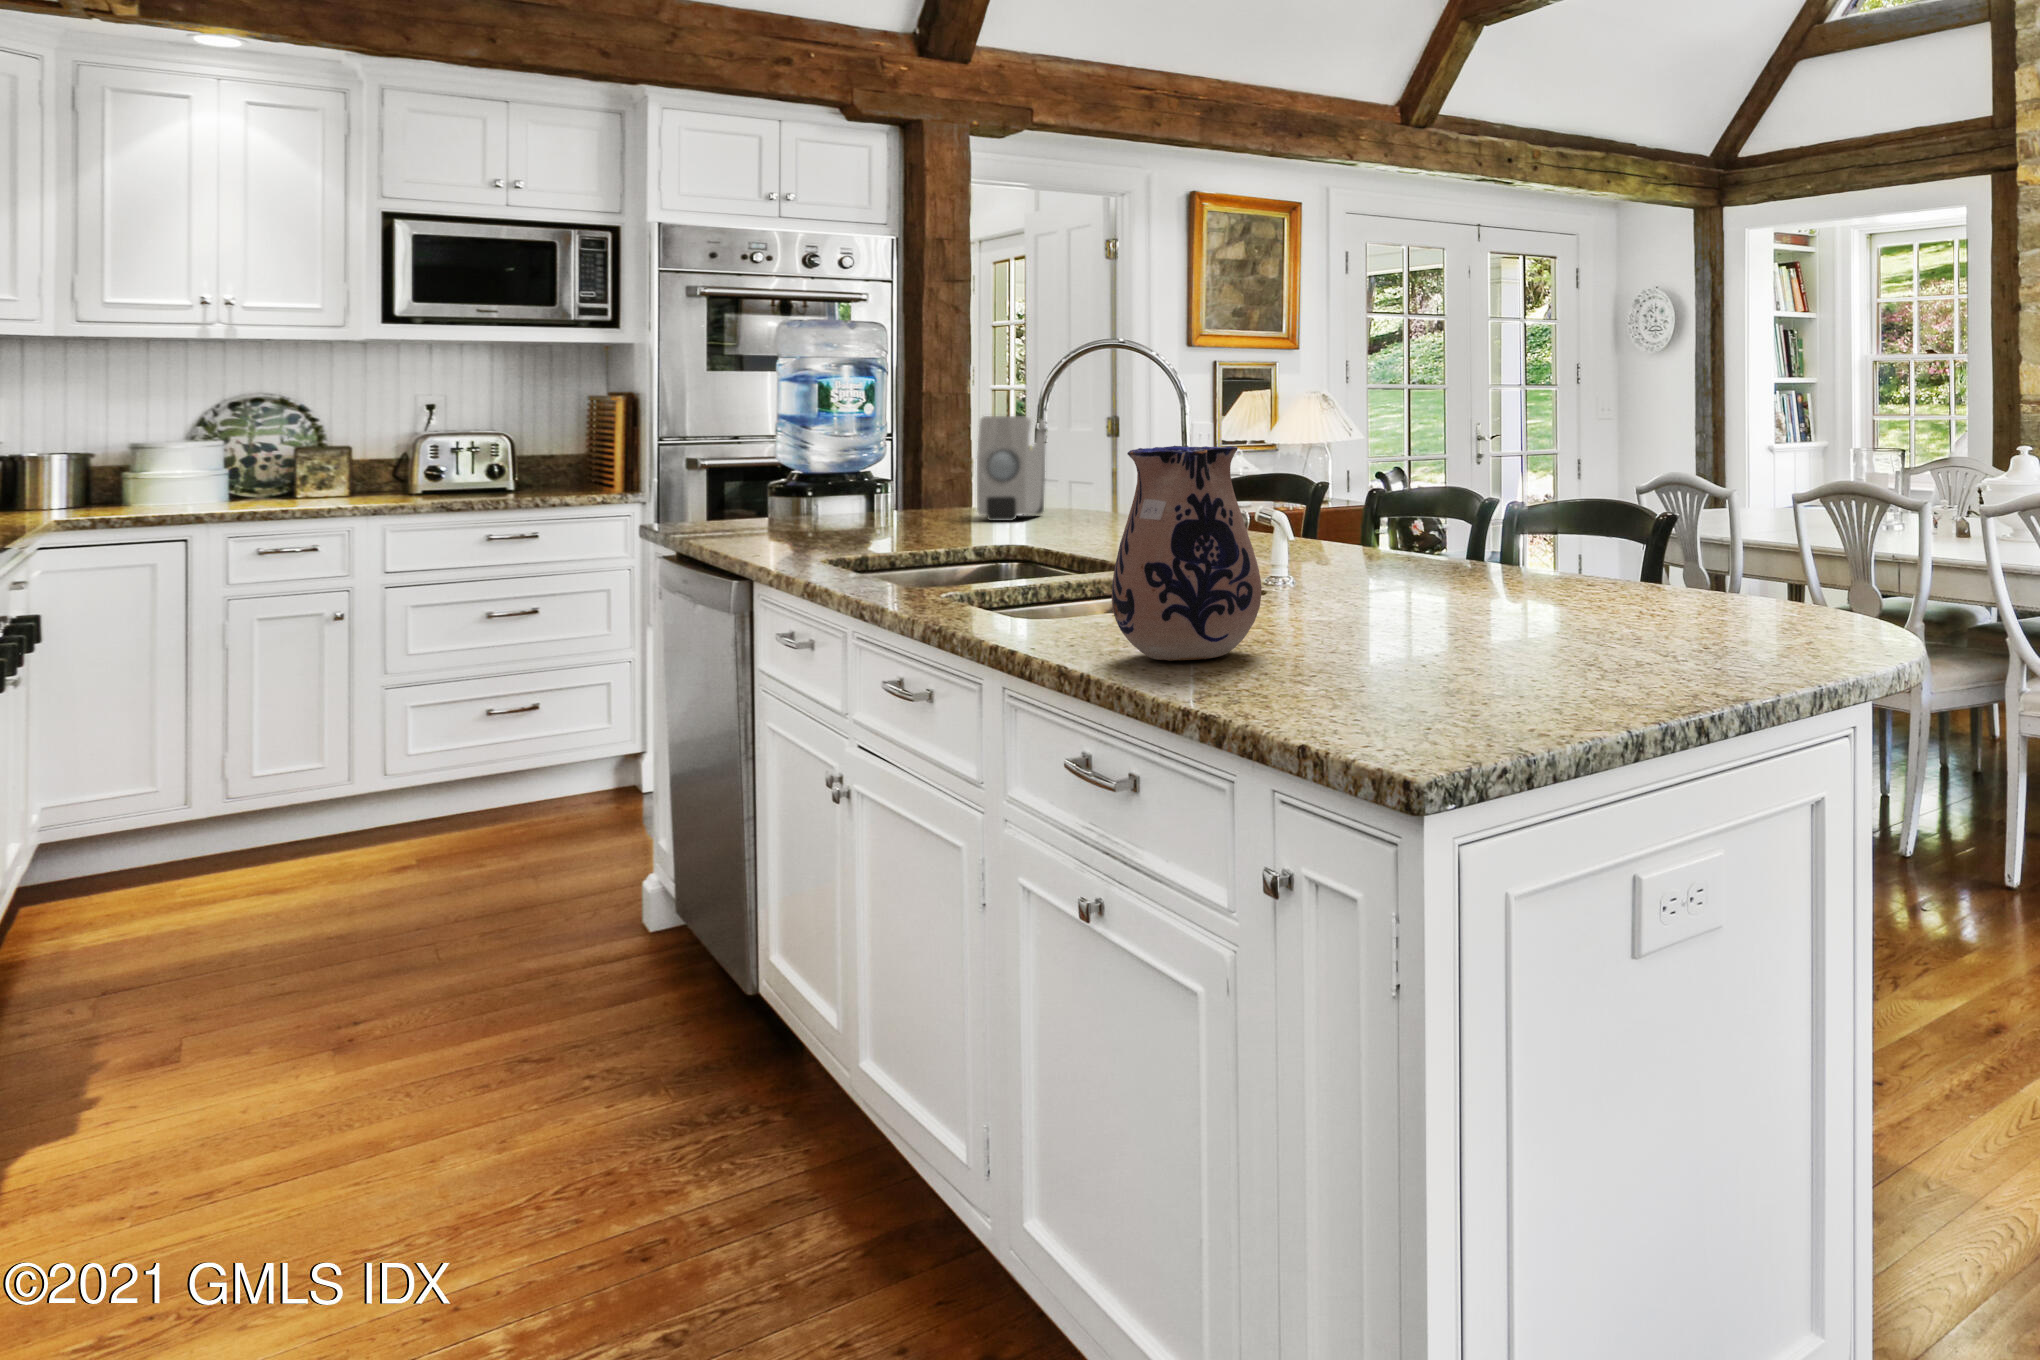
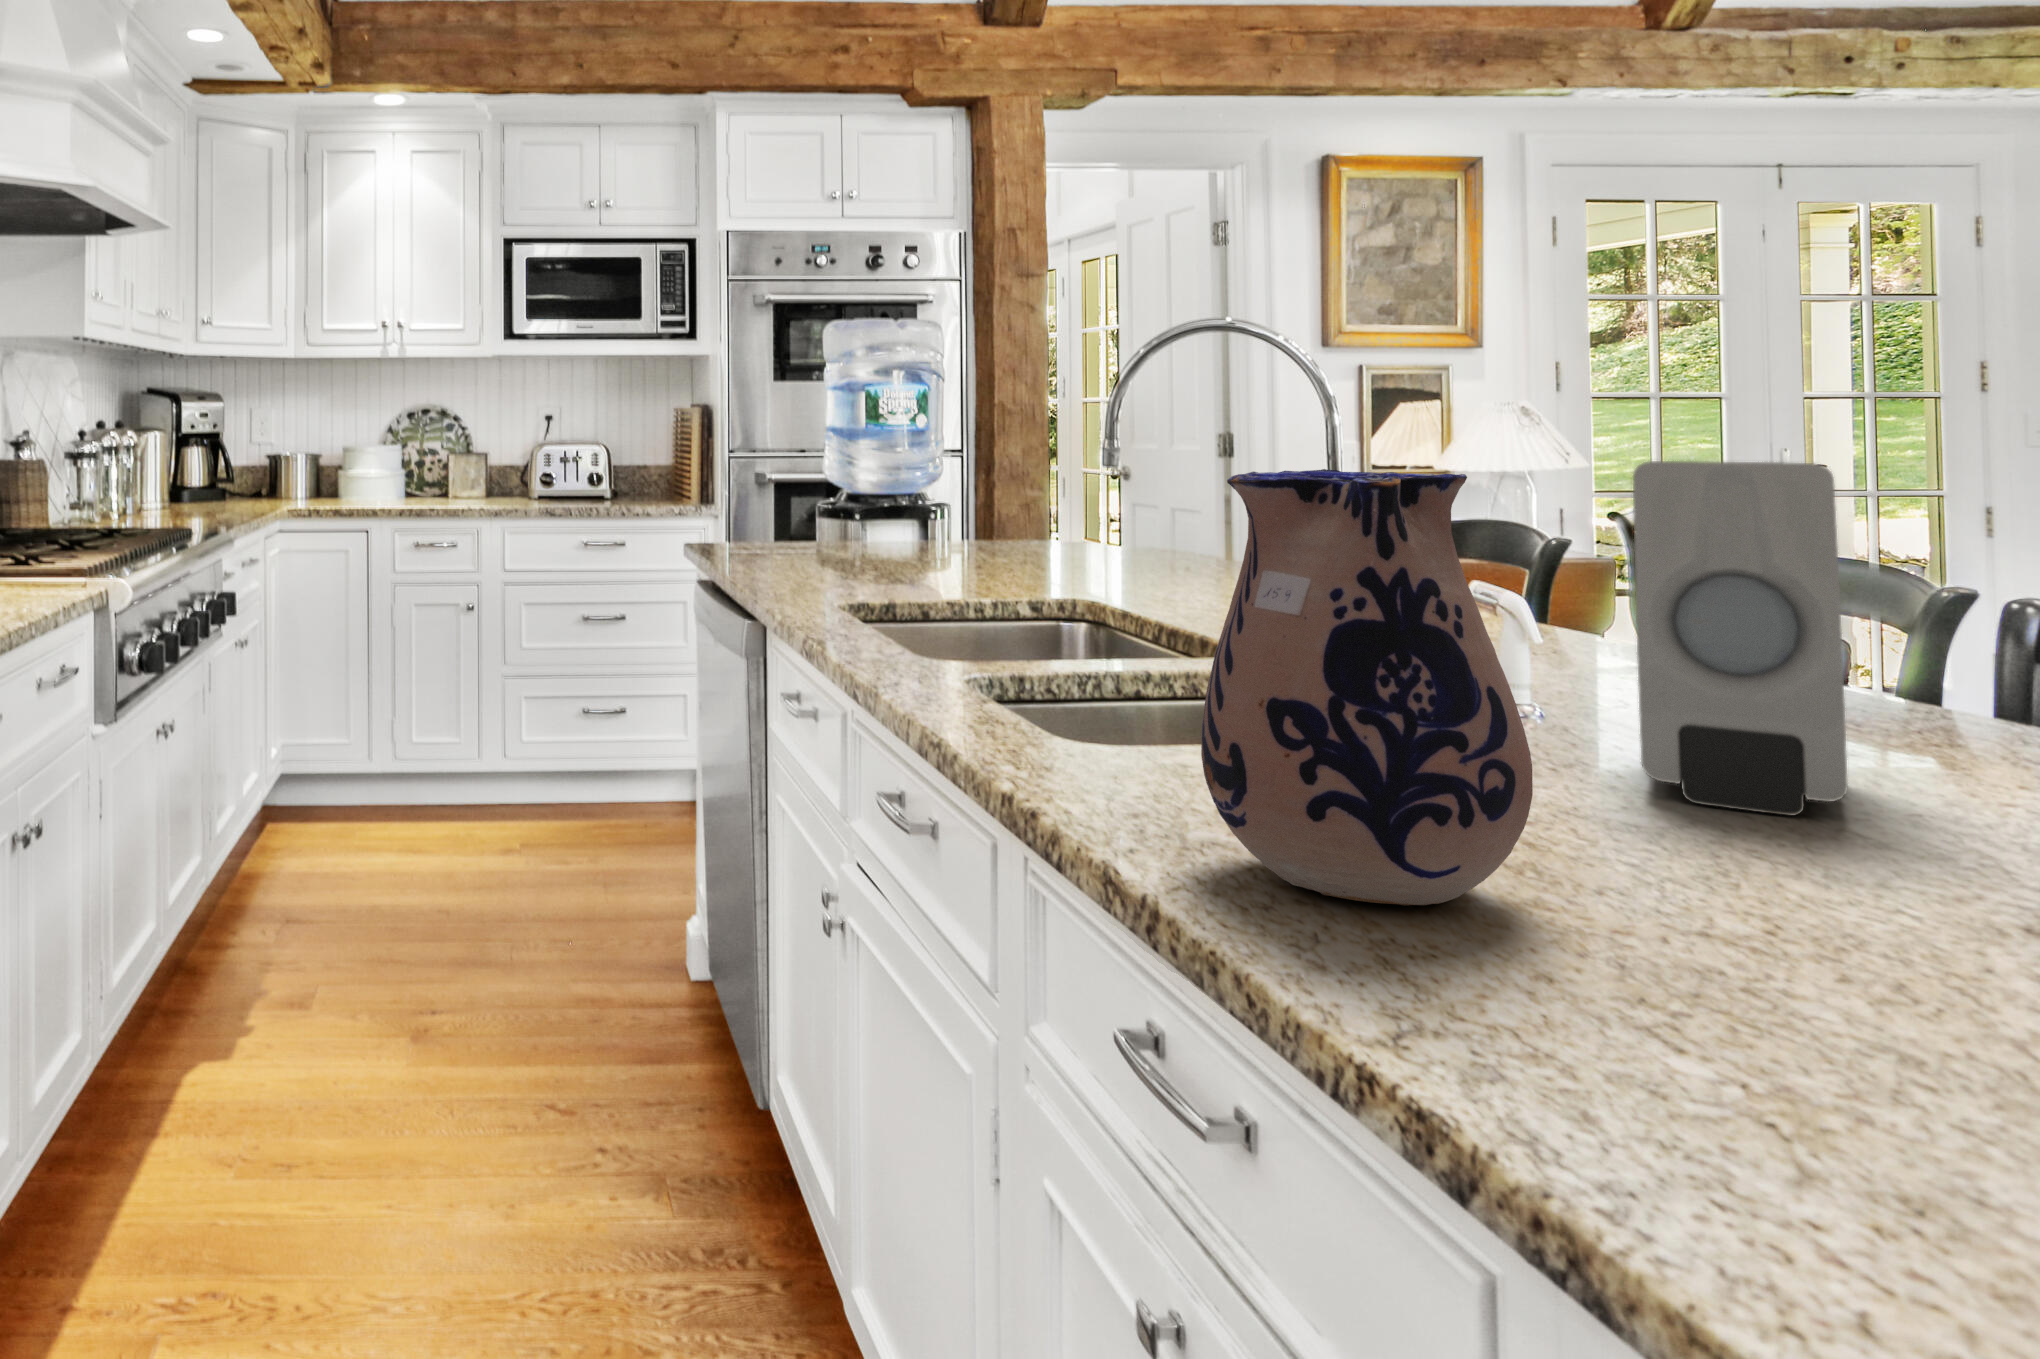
soap dispenser: present [977,416,1046,521] -> present [1633,461,1848,816]

